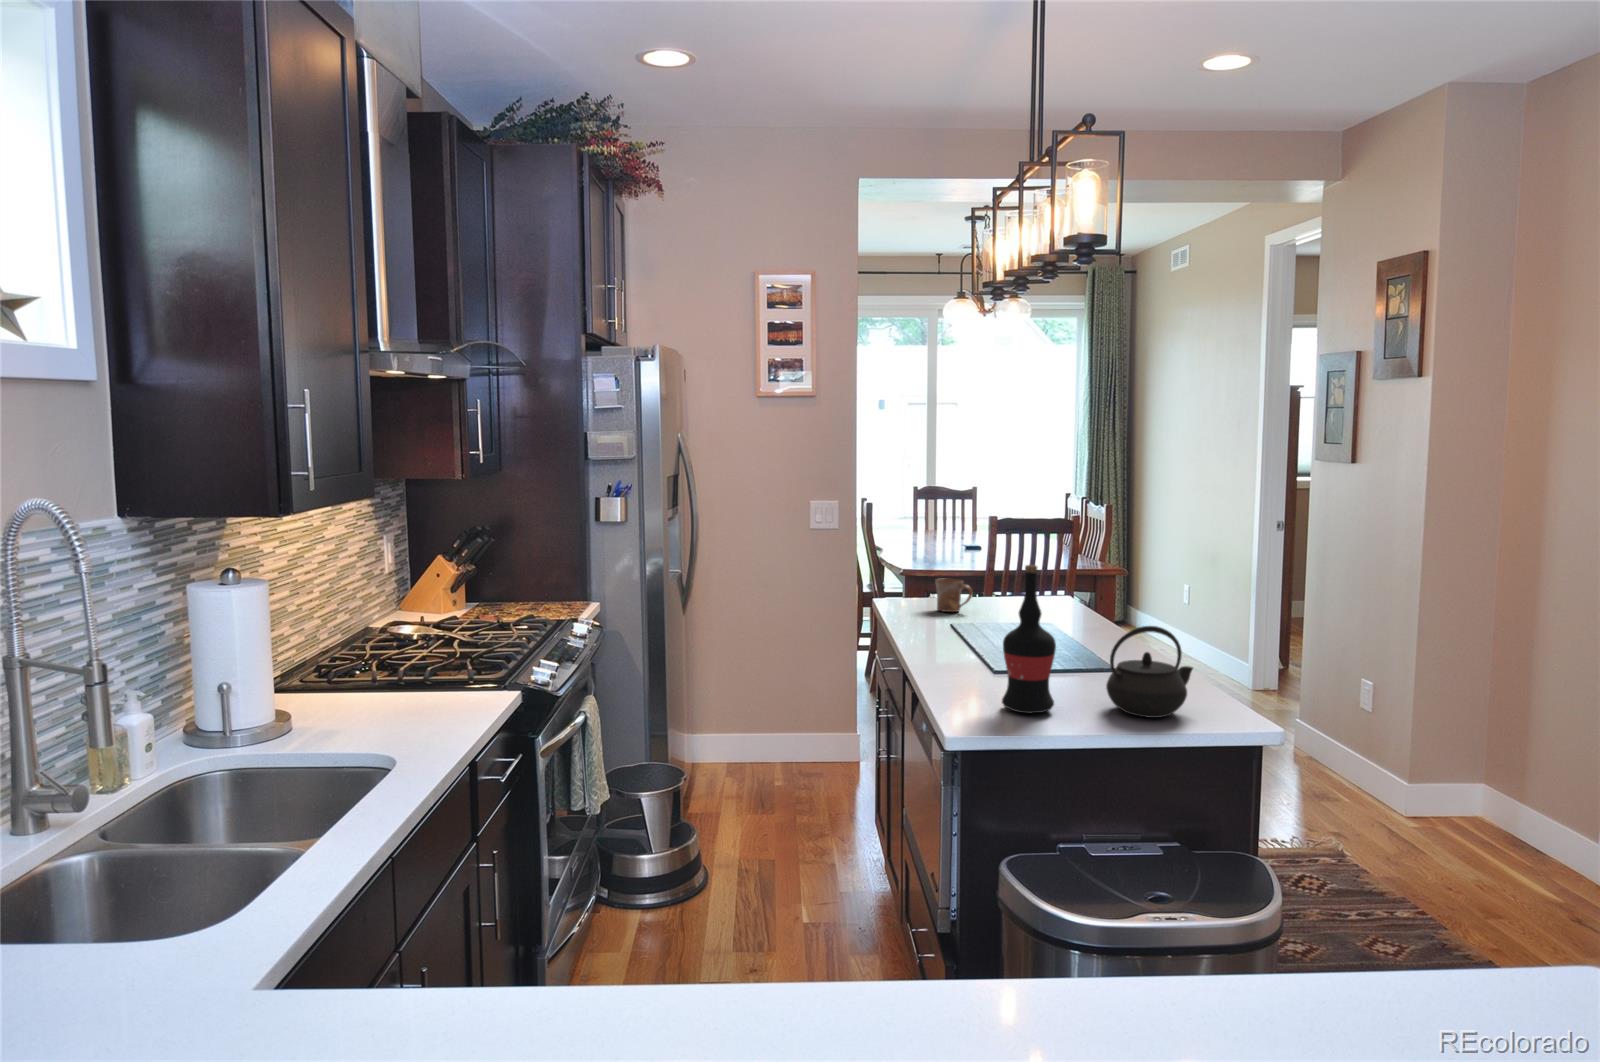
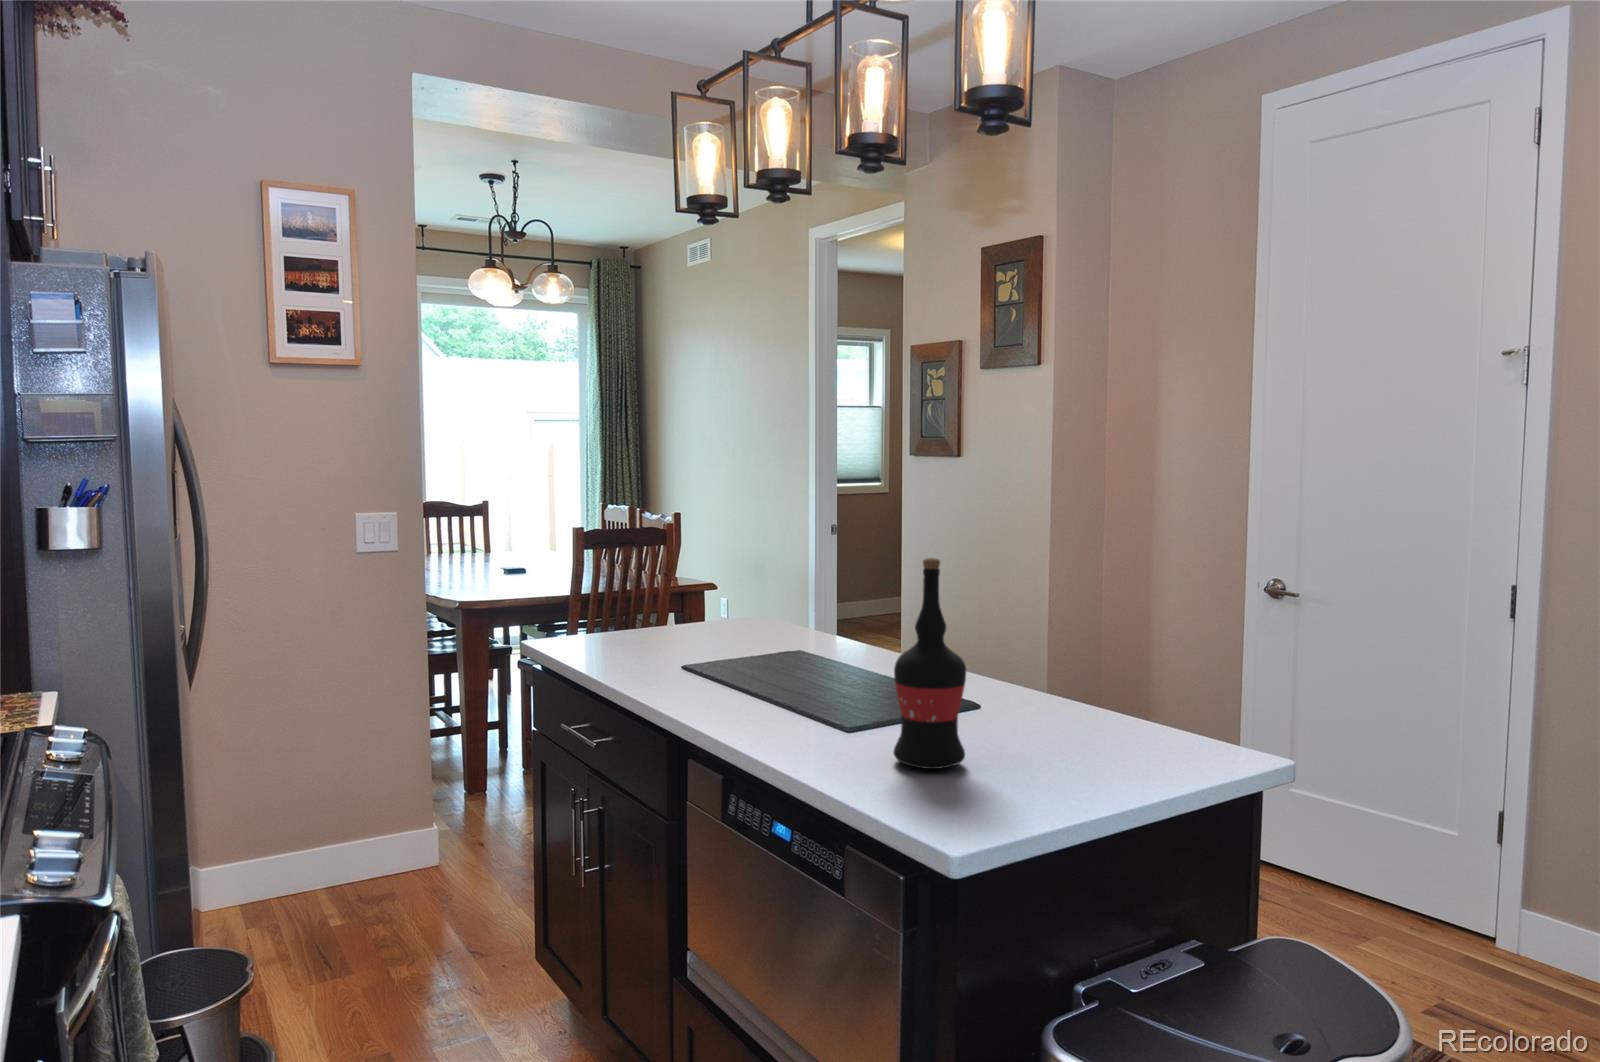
mug: present [935,579,973,612] -> none [618,600,671,645]
kettle: present [1106,626,1193,718] -> none [1000,630,1103,750]

